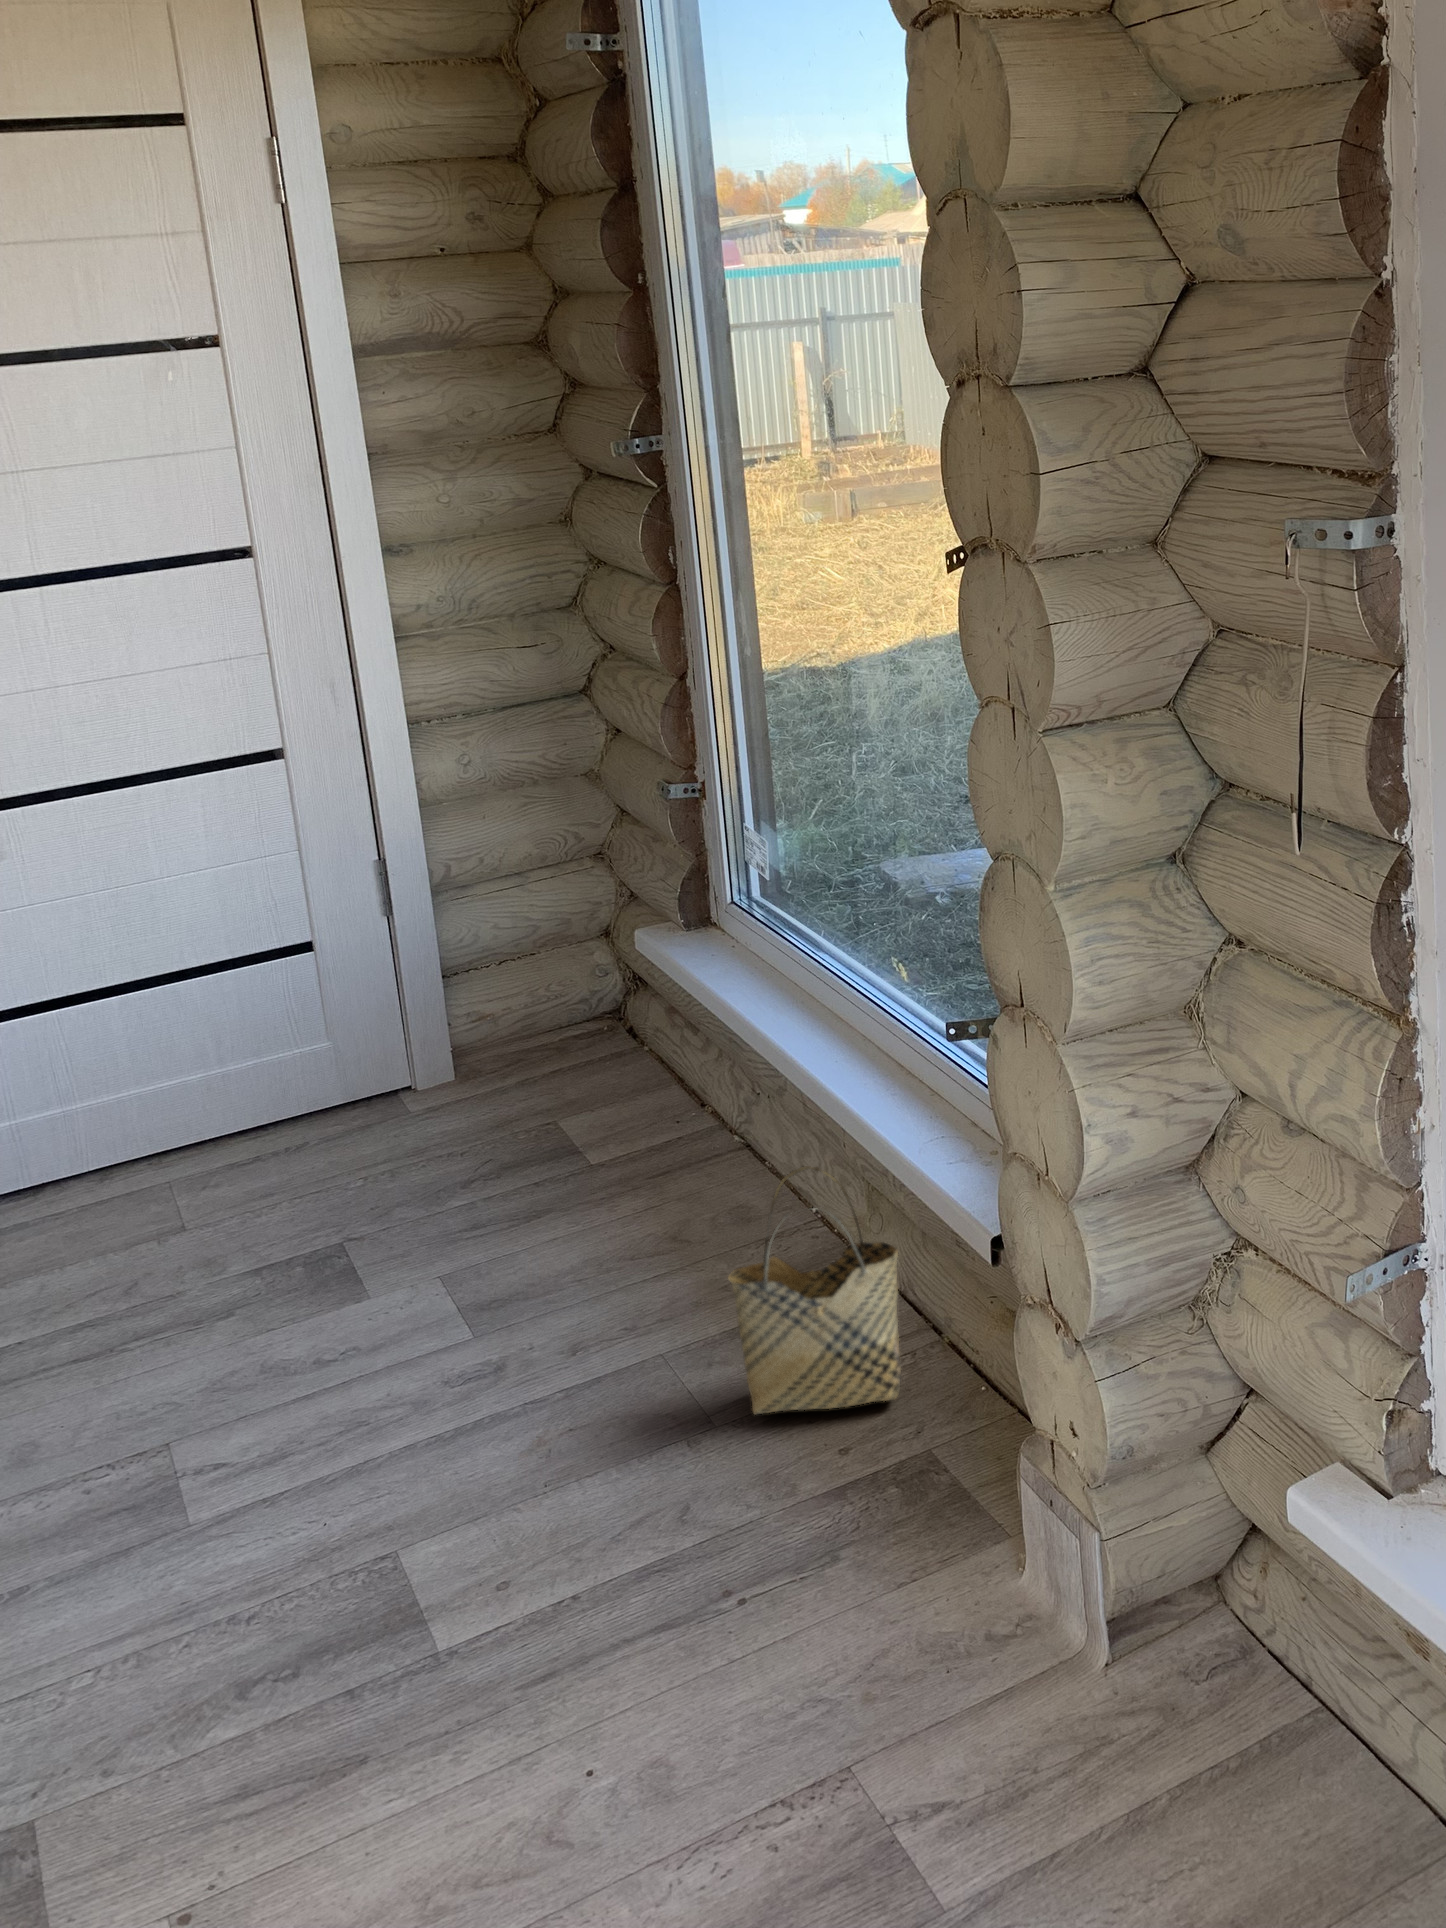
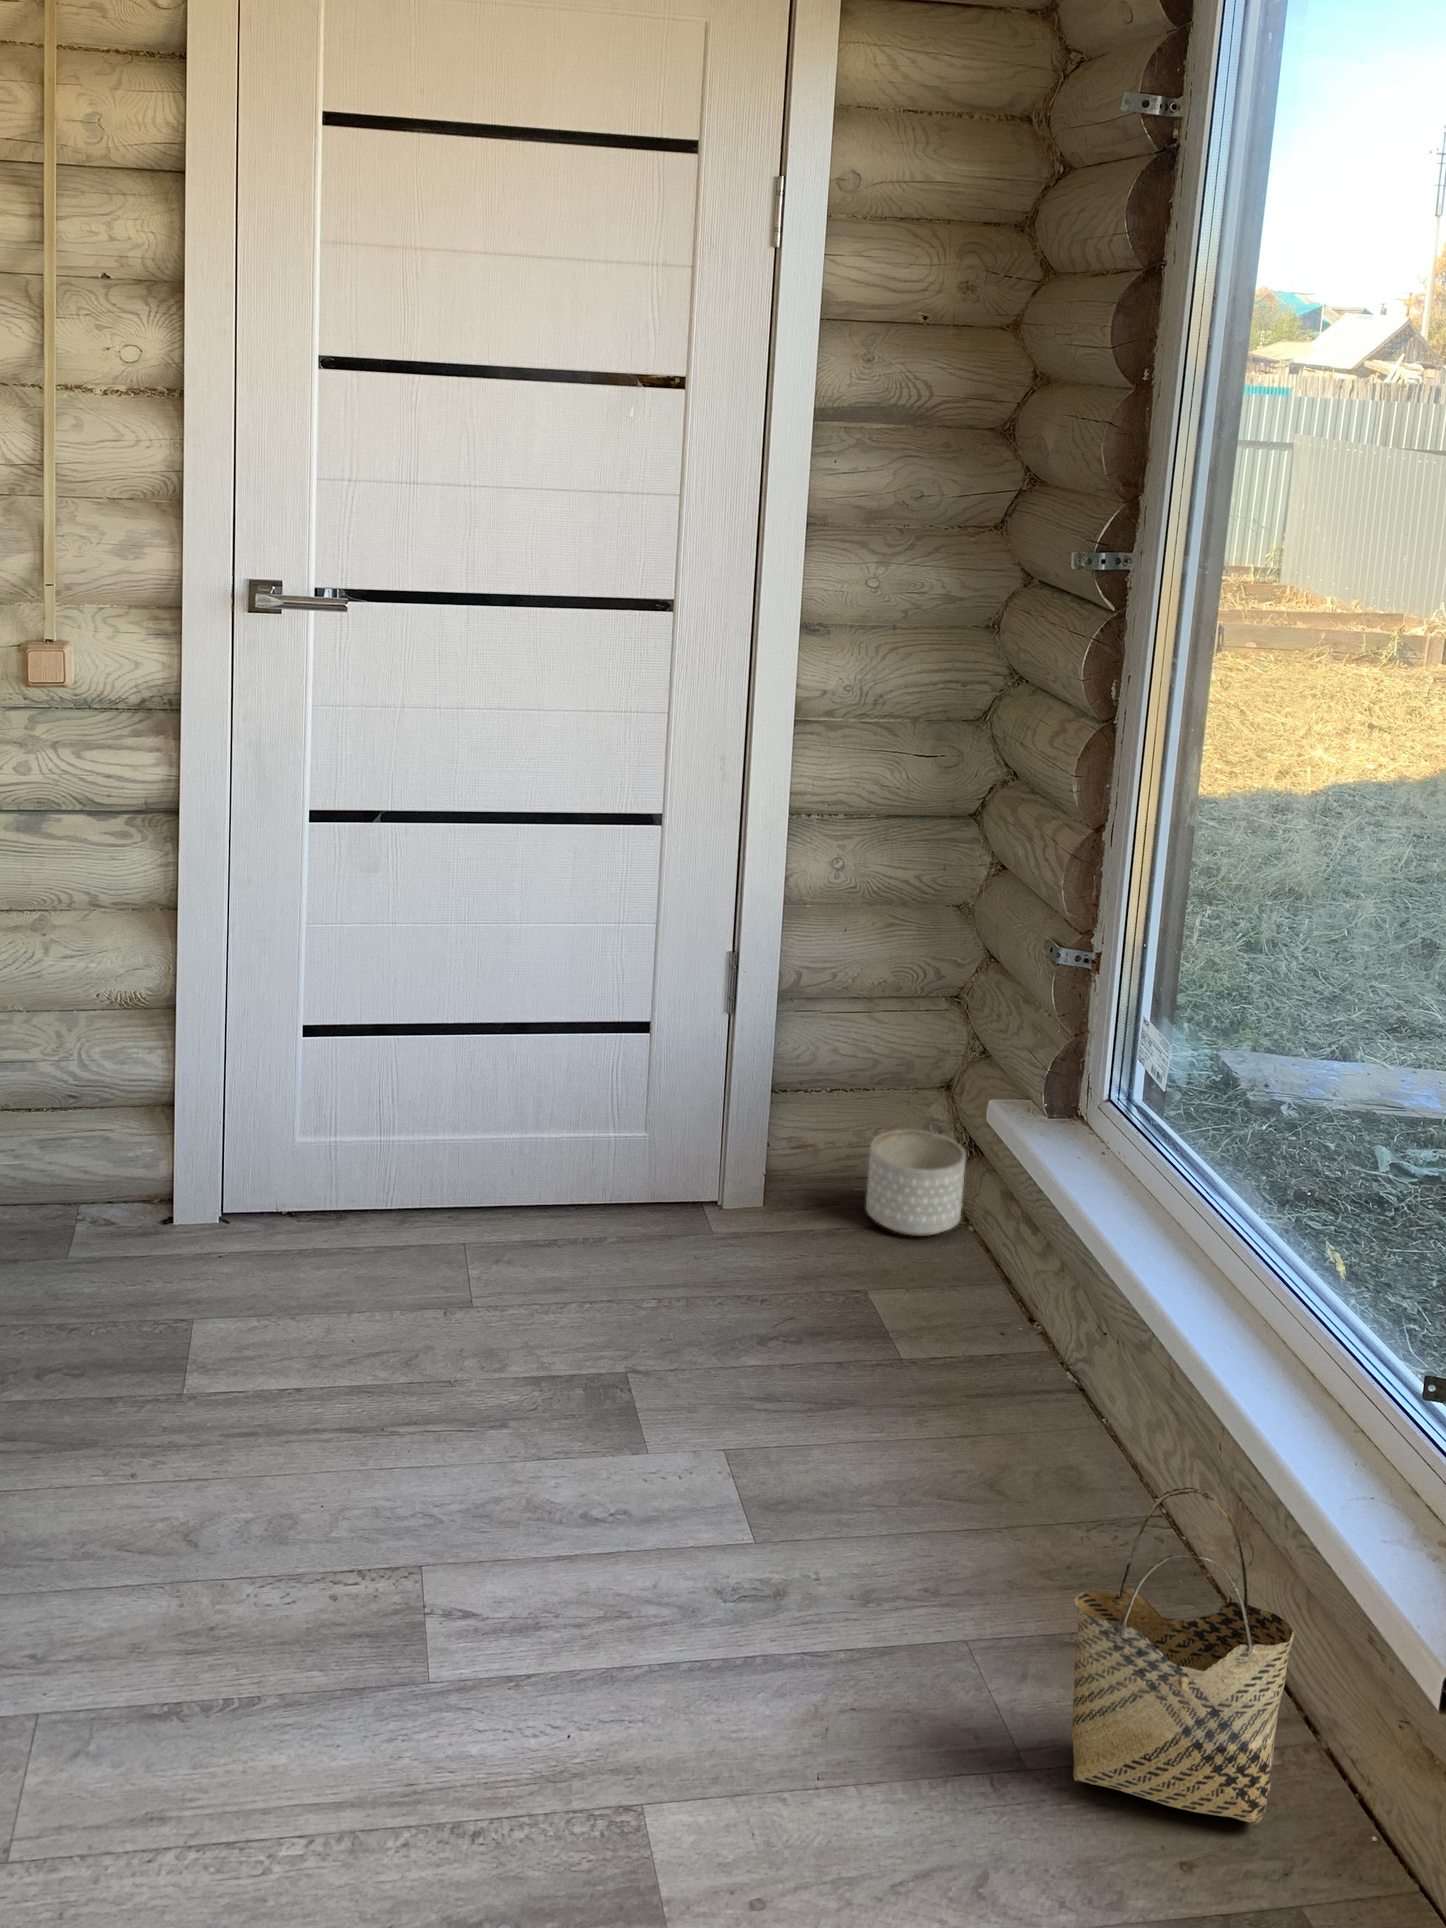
planter: none [544,978,637,1070] -> present [866,1130,966,1236]

